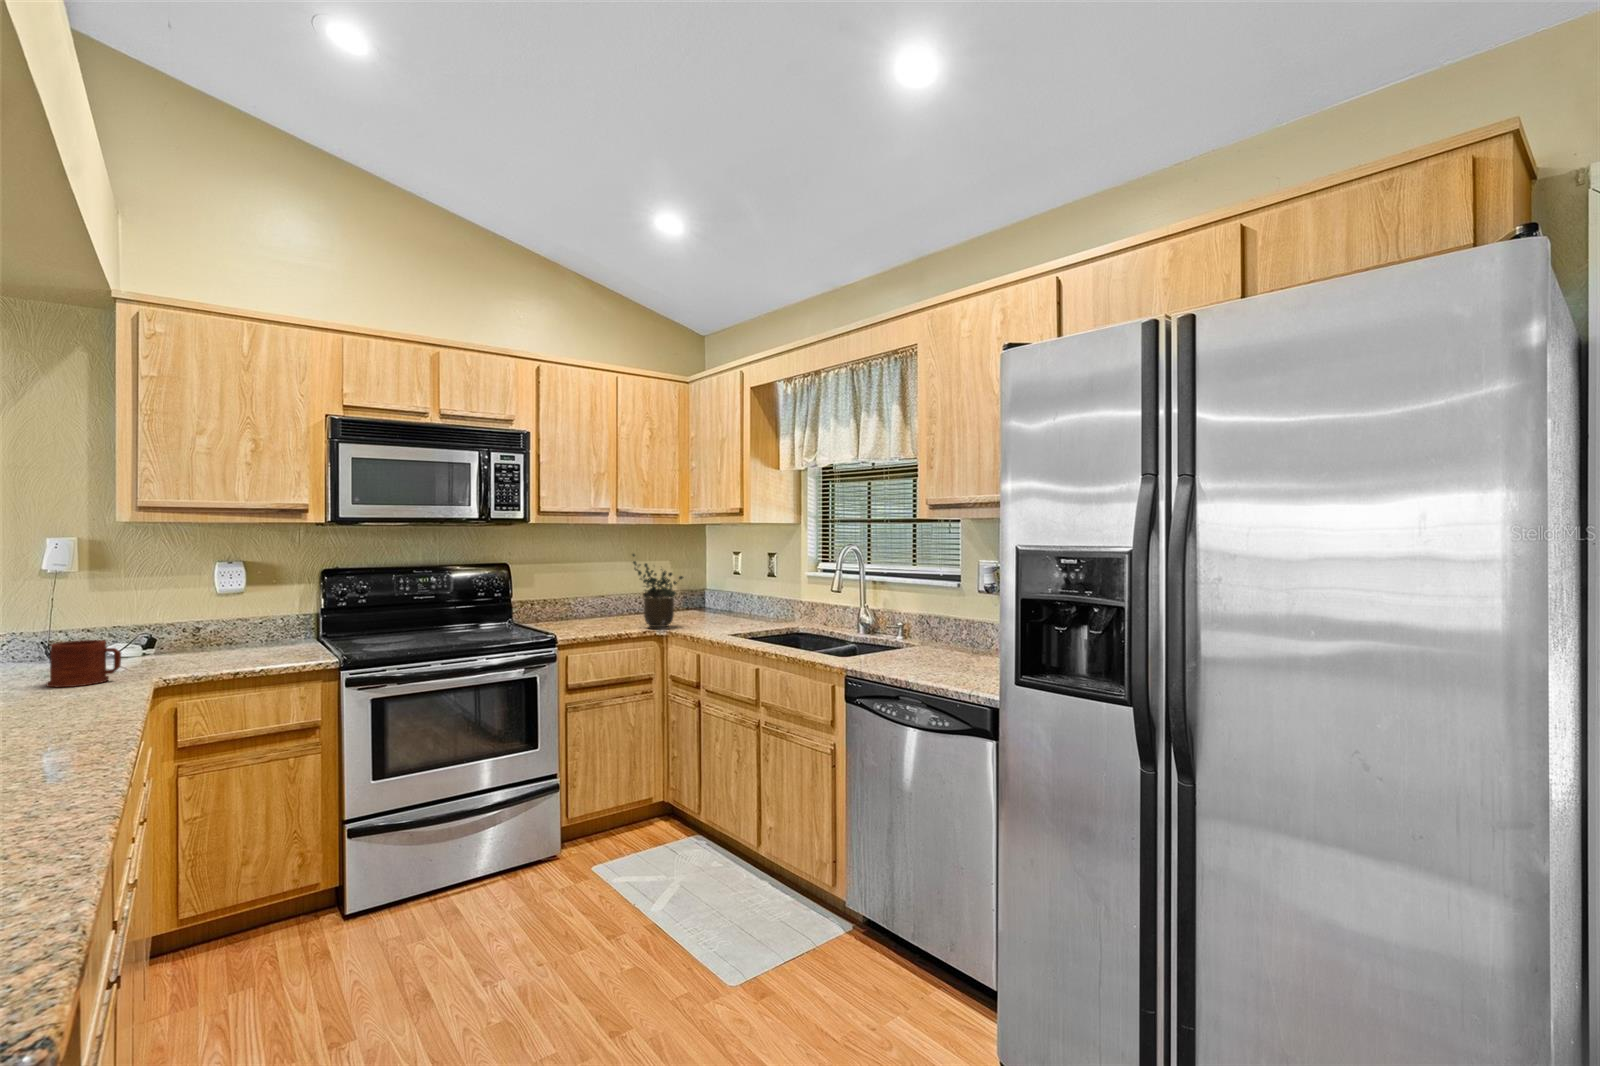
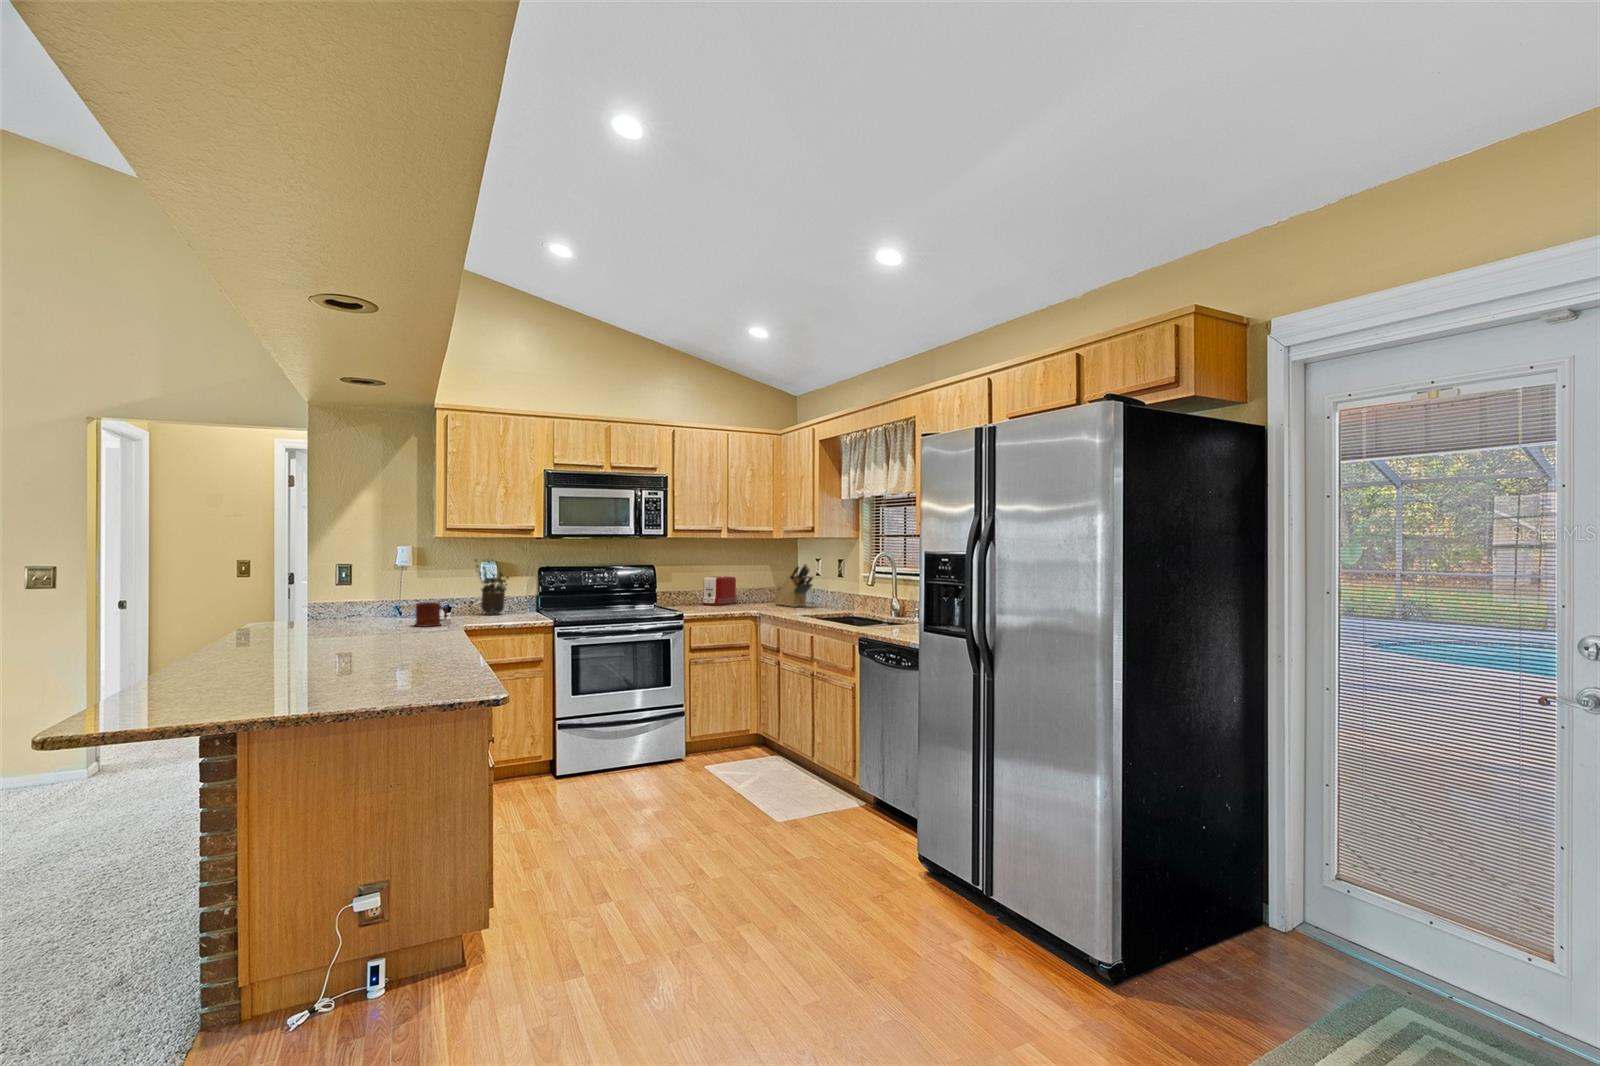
potted plant: present [633,554,683,627] -> present [475,559,509,614]
knife block: none [677,559,736,618] -> present [773,564,813,607]
toaster: none [578,577,628,618] -> present [701,576,737,605]

